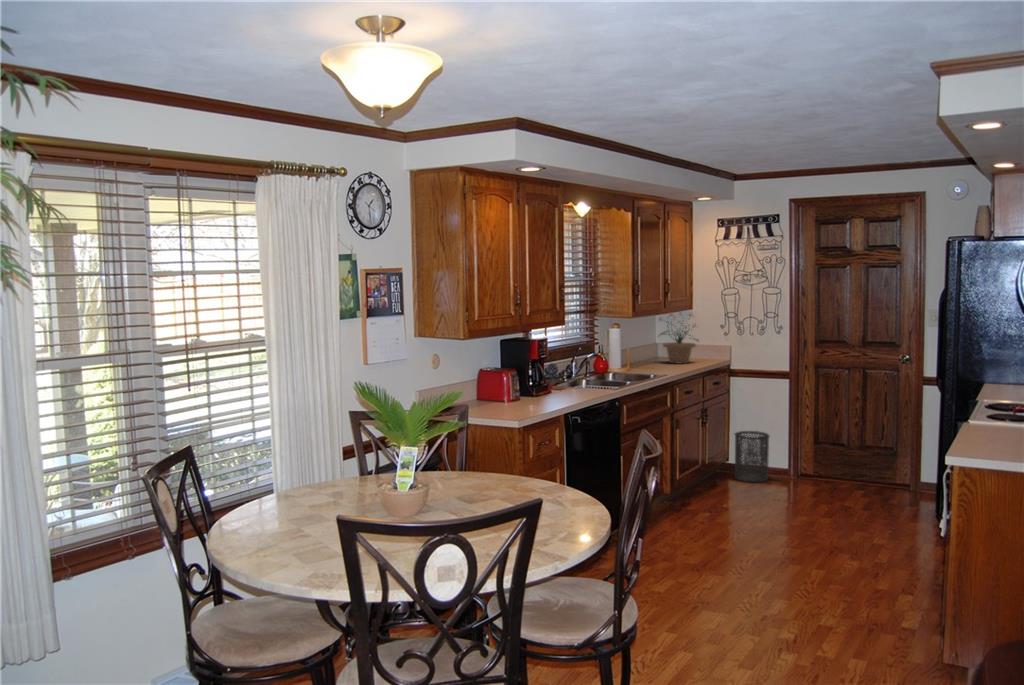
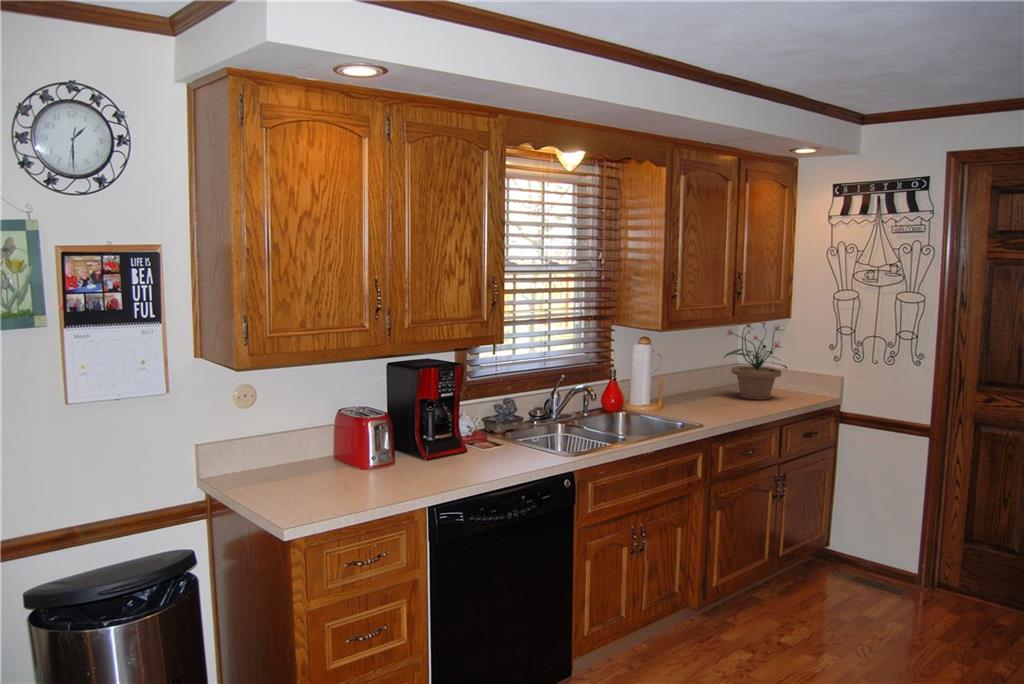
trash can: present [735,431,769,482] -> none [831,507,891,592]

